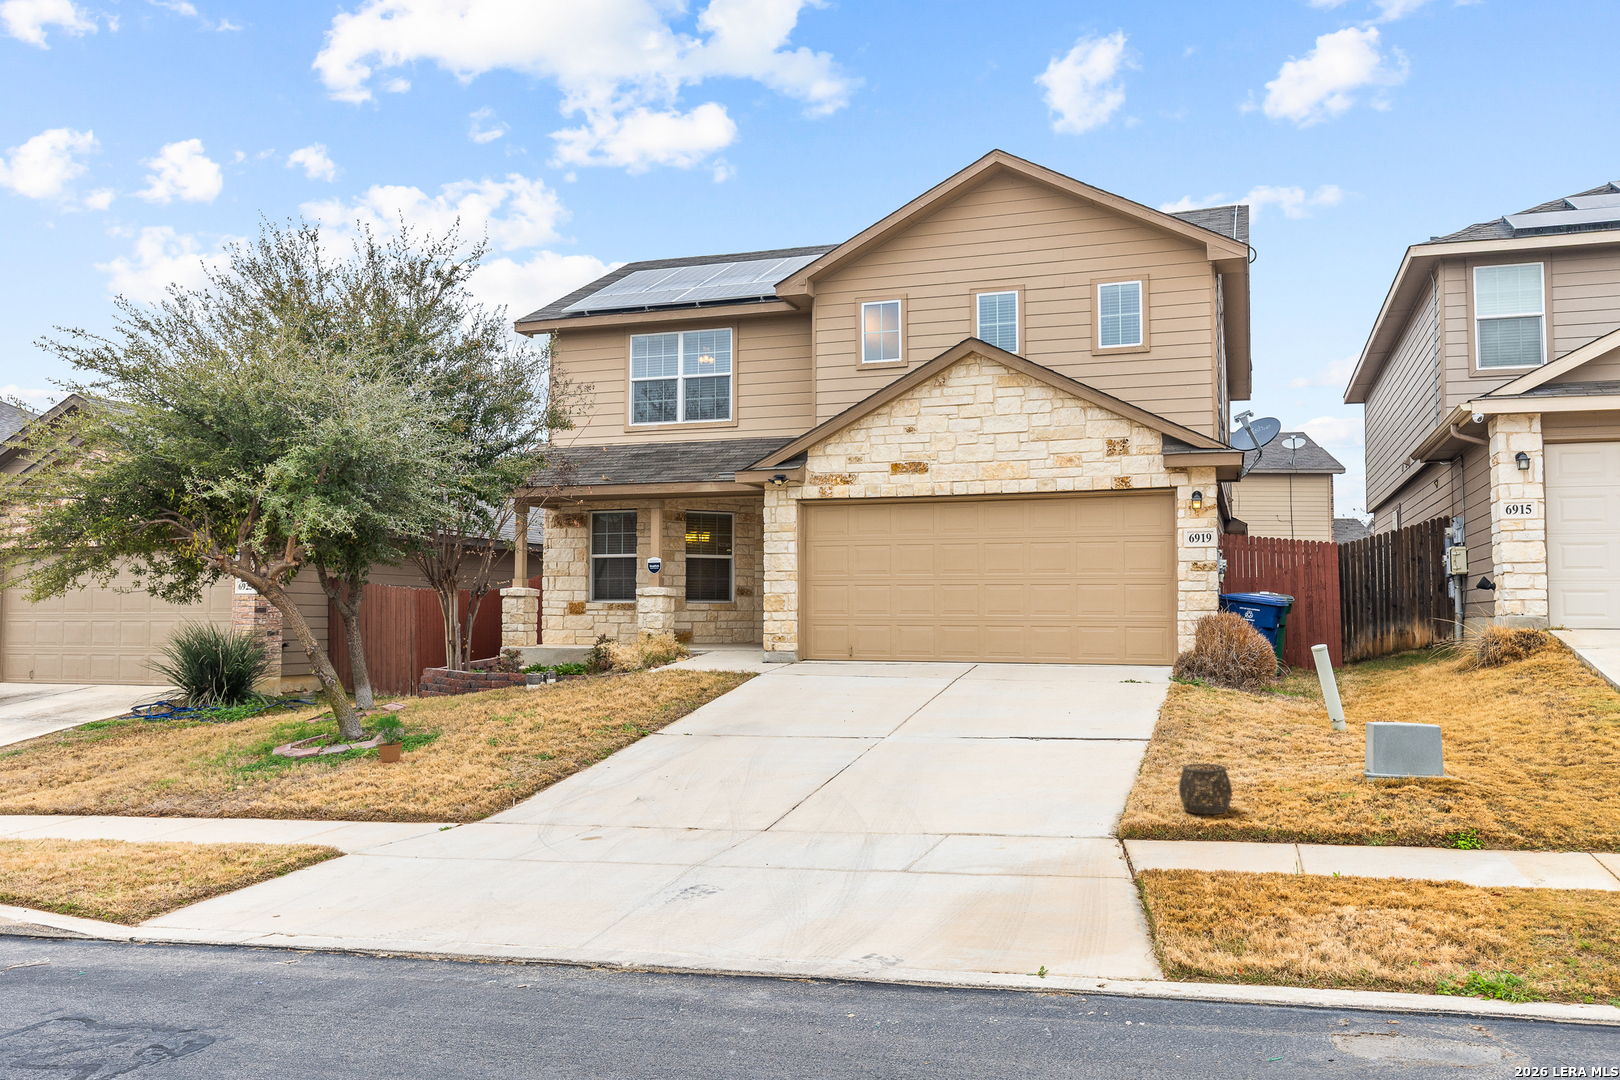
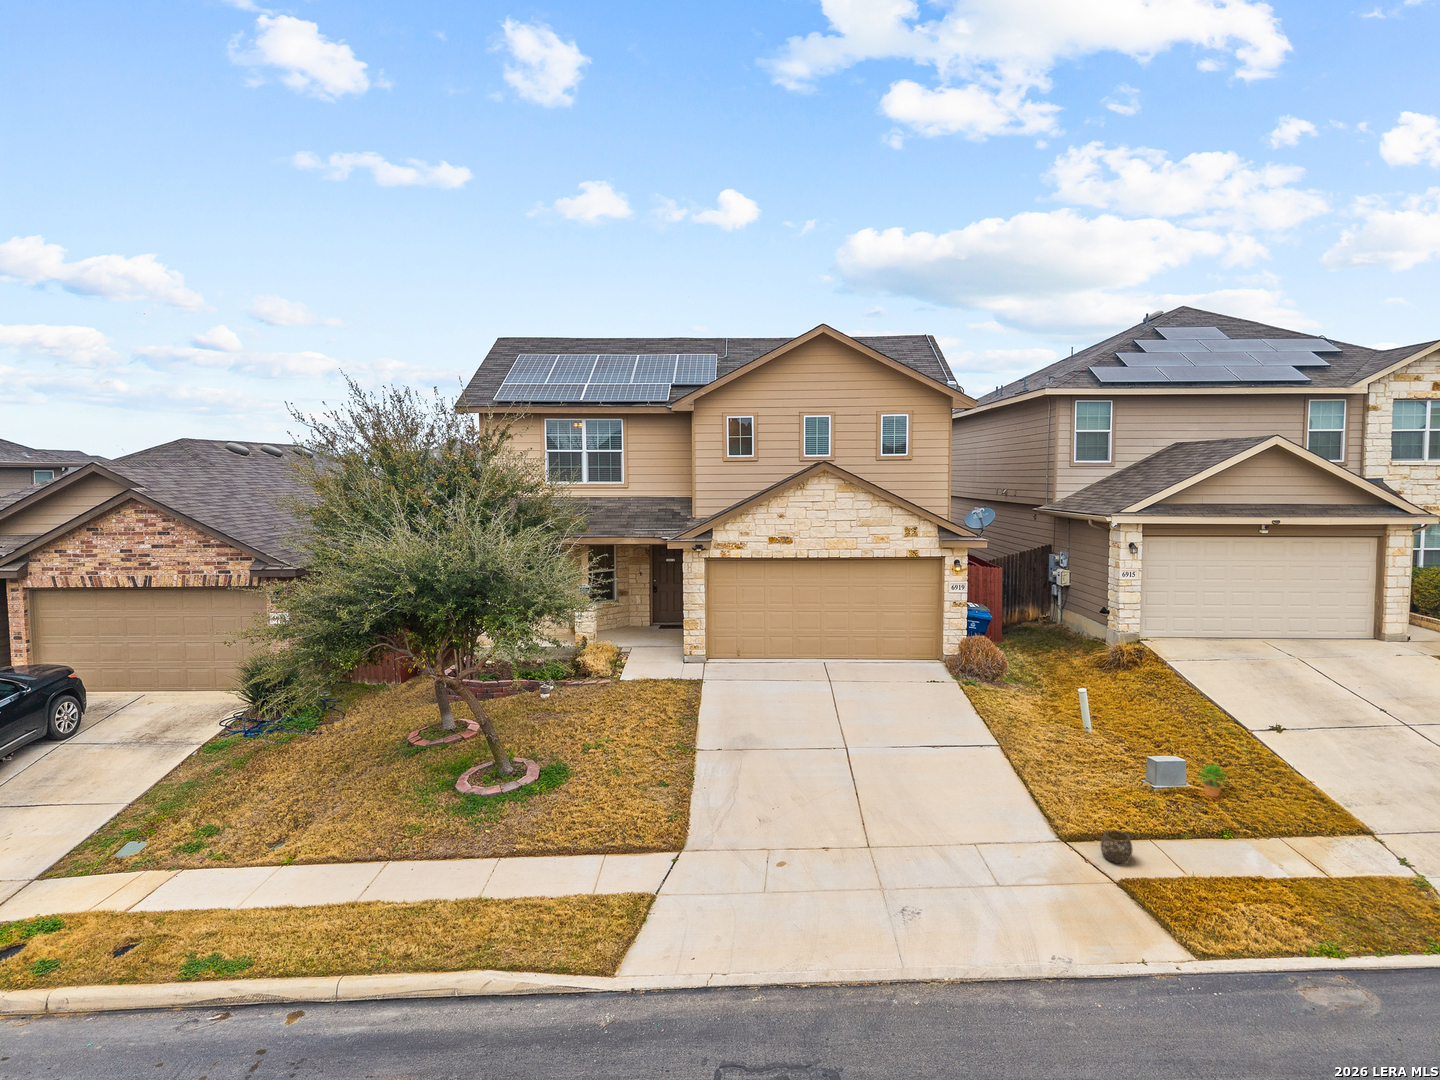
potted plant: present [373,715,406,762] -> present [1201,764,1225,797]

